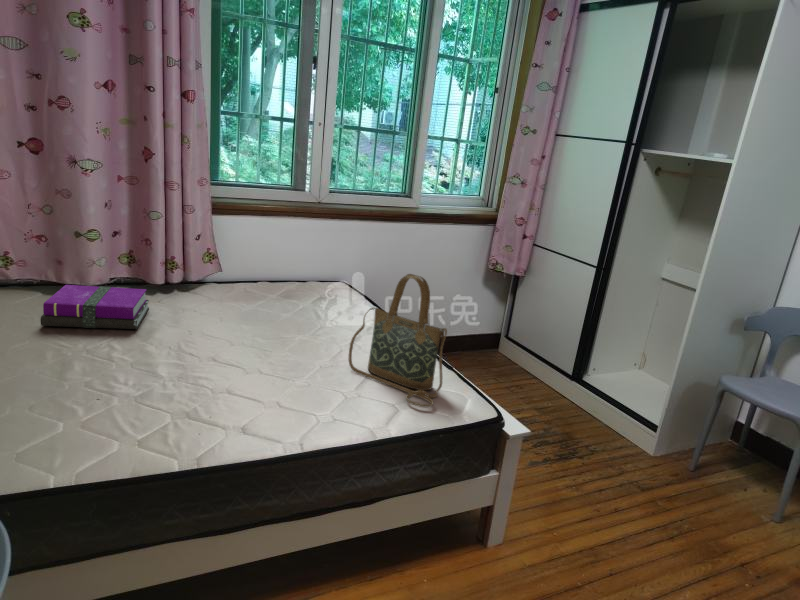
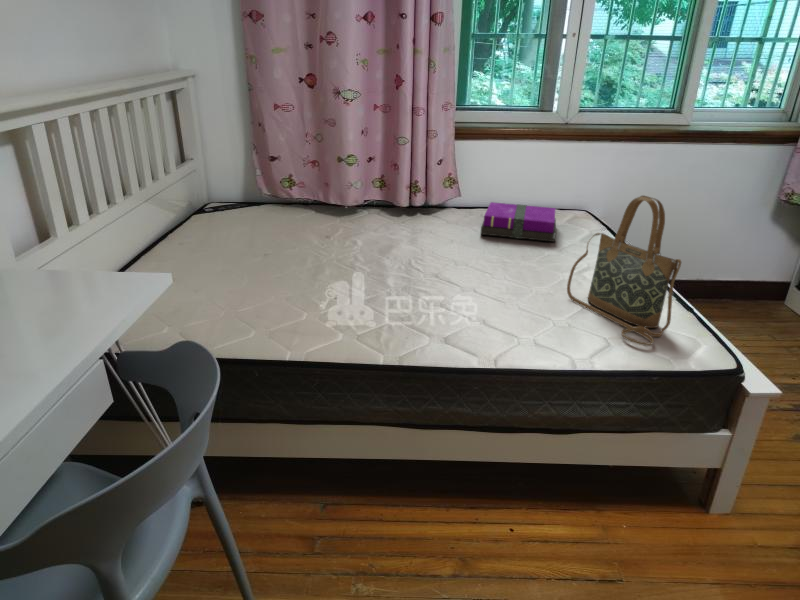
notebook: present [41,285,149,329] -> present [481,202,556,242]

